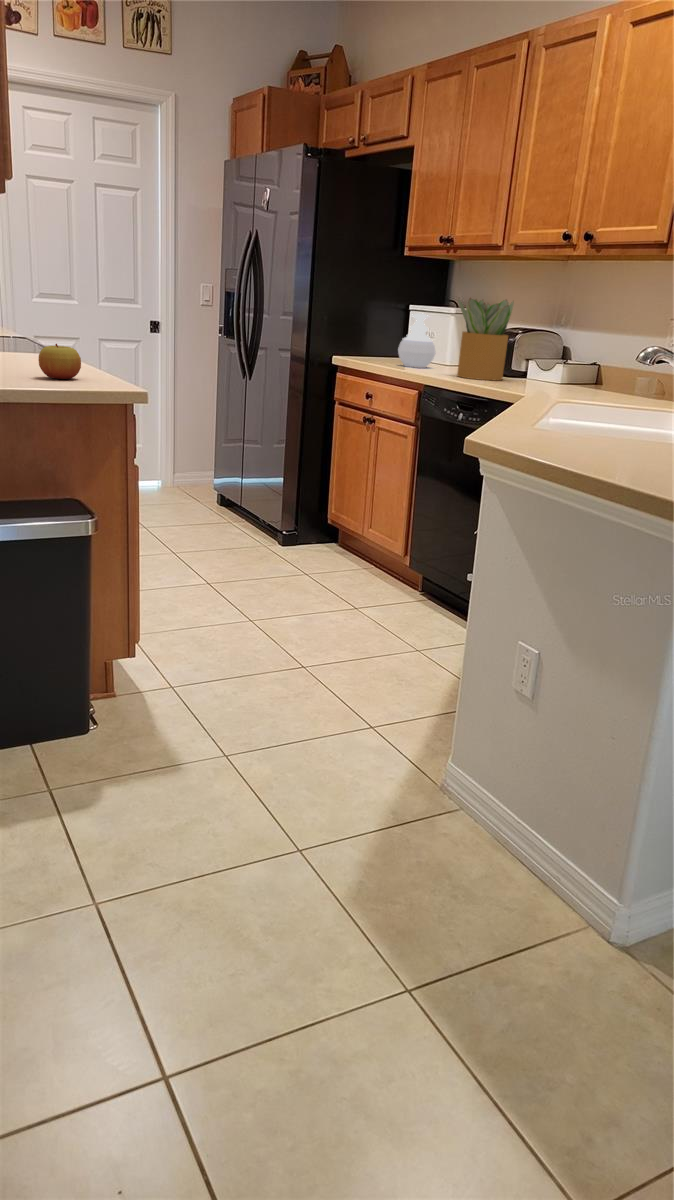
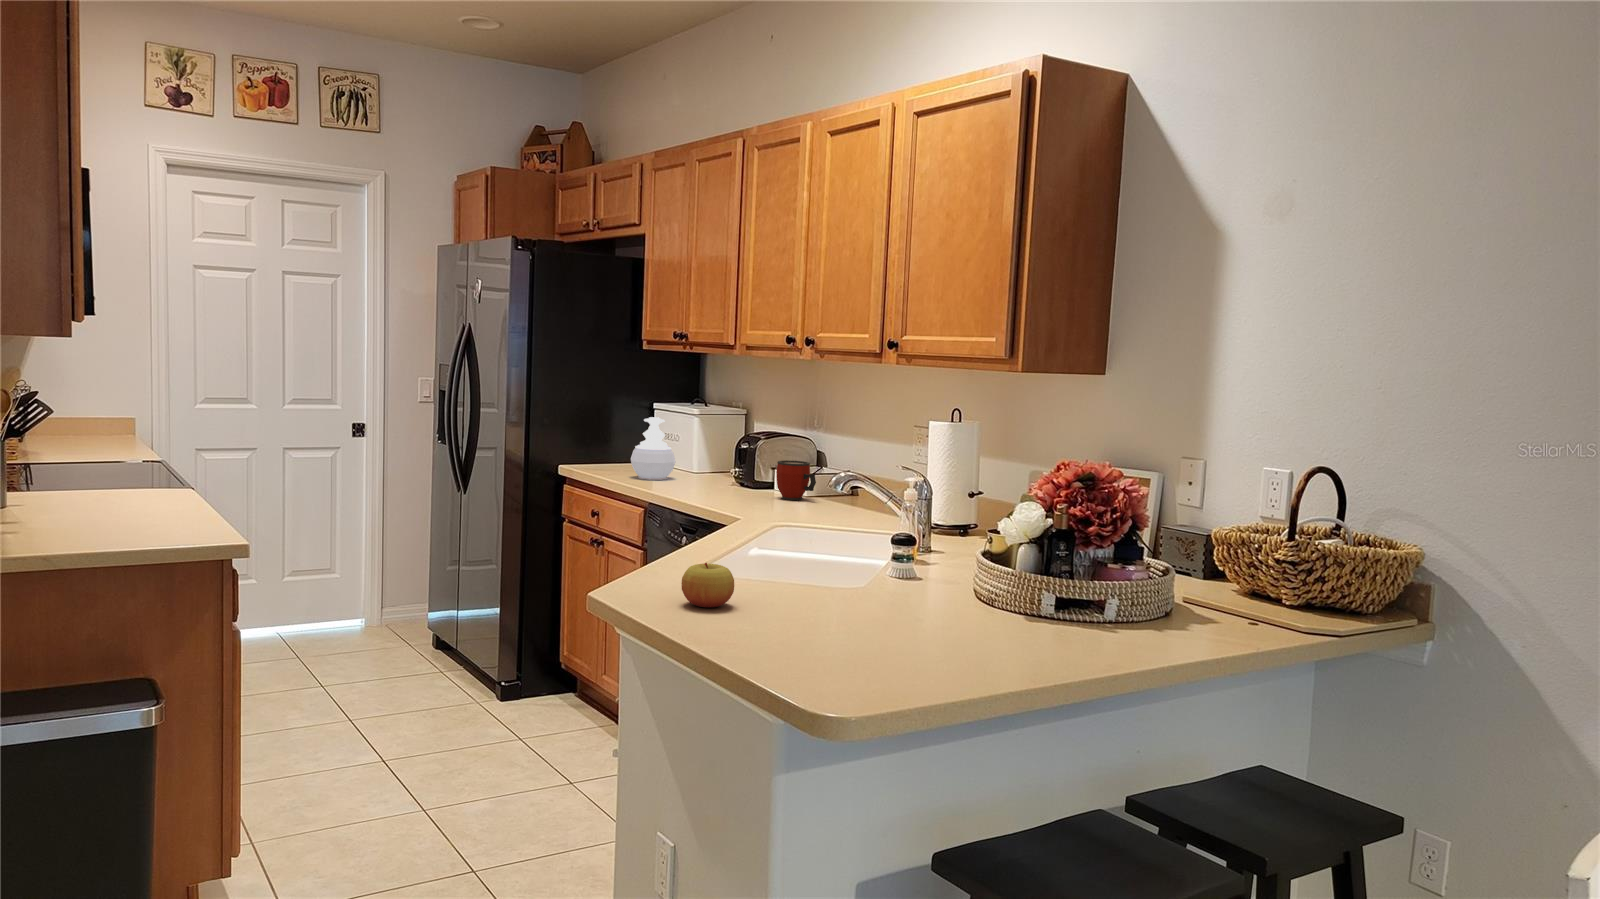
potted plant: present [457,298,514,380] -> none [683,402,750,496]
apple: present [39,344,81,379] -> present [681,563,734,607]
mug: none [534,351,569,386] -> present [776,460,816,500]

